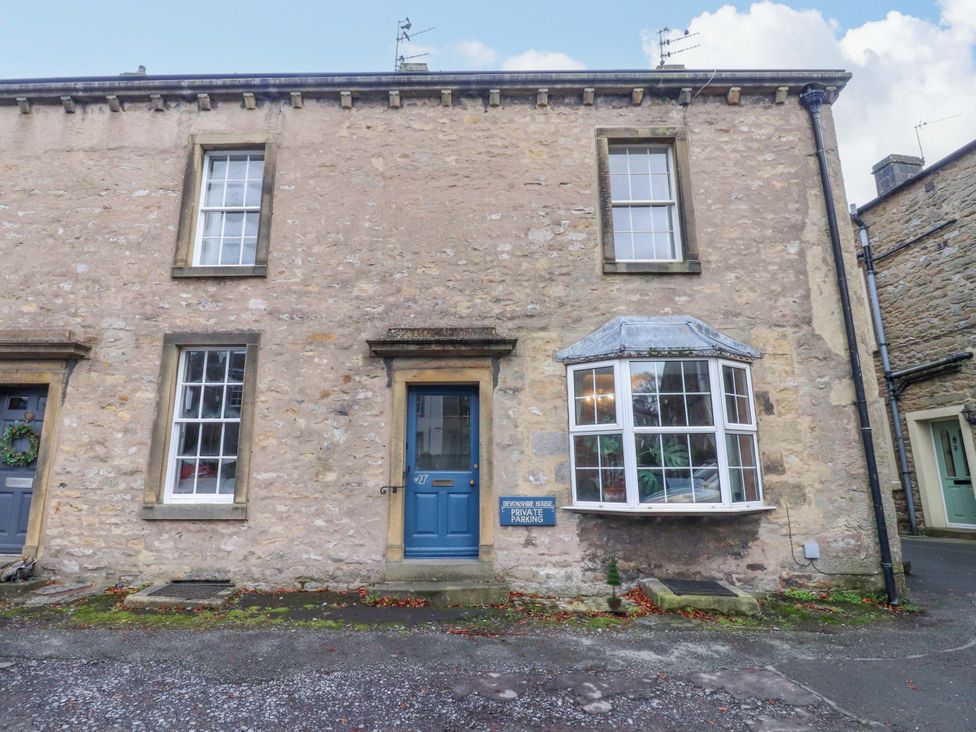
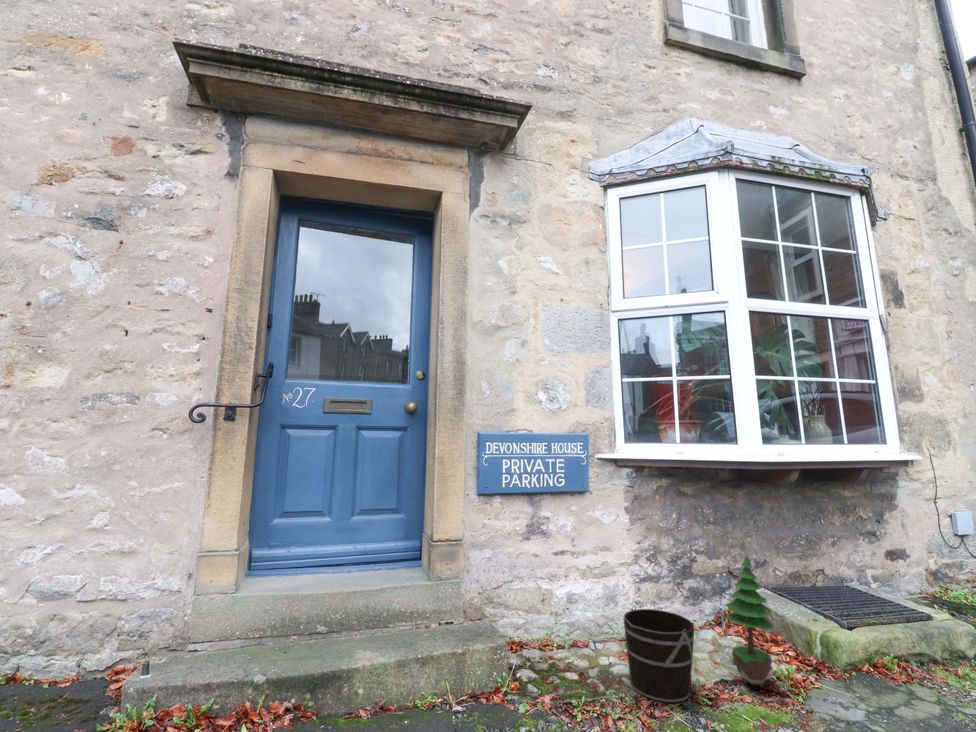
bucket: none [556,577,585,613] -> present [624,606,694,702]

